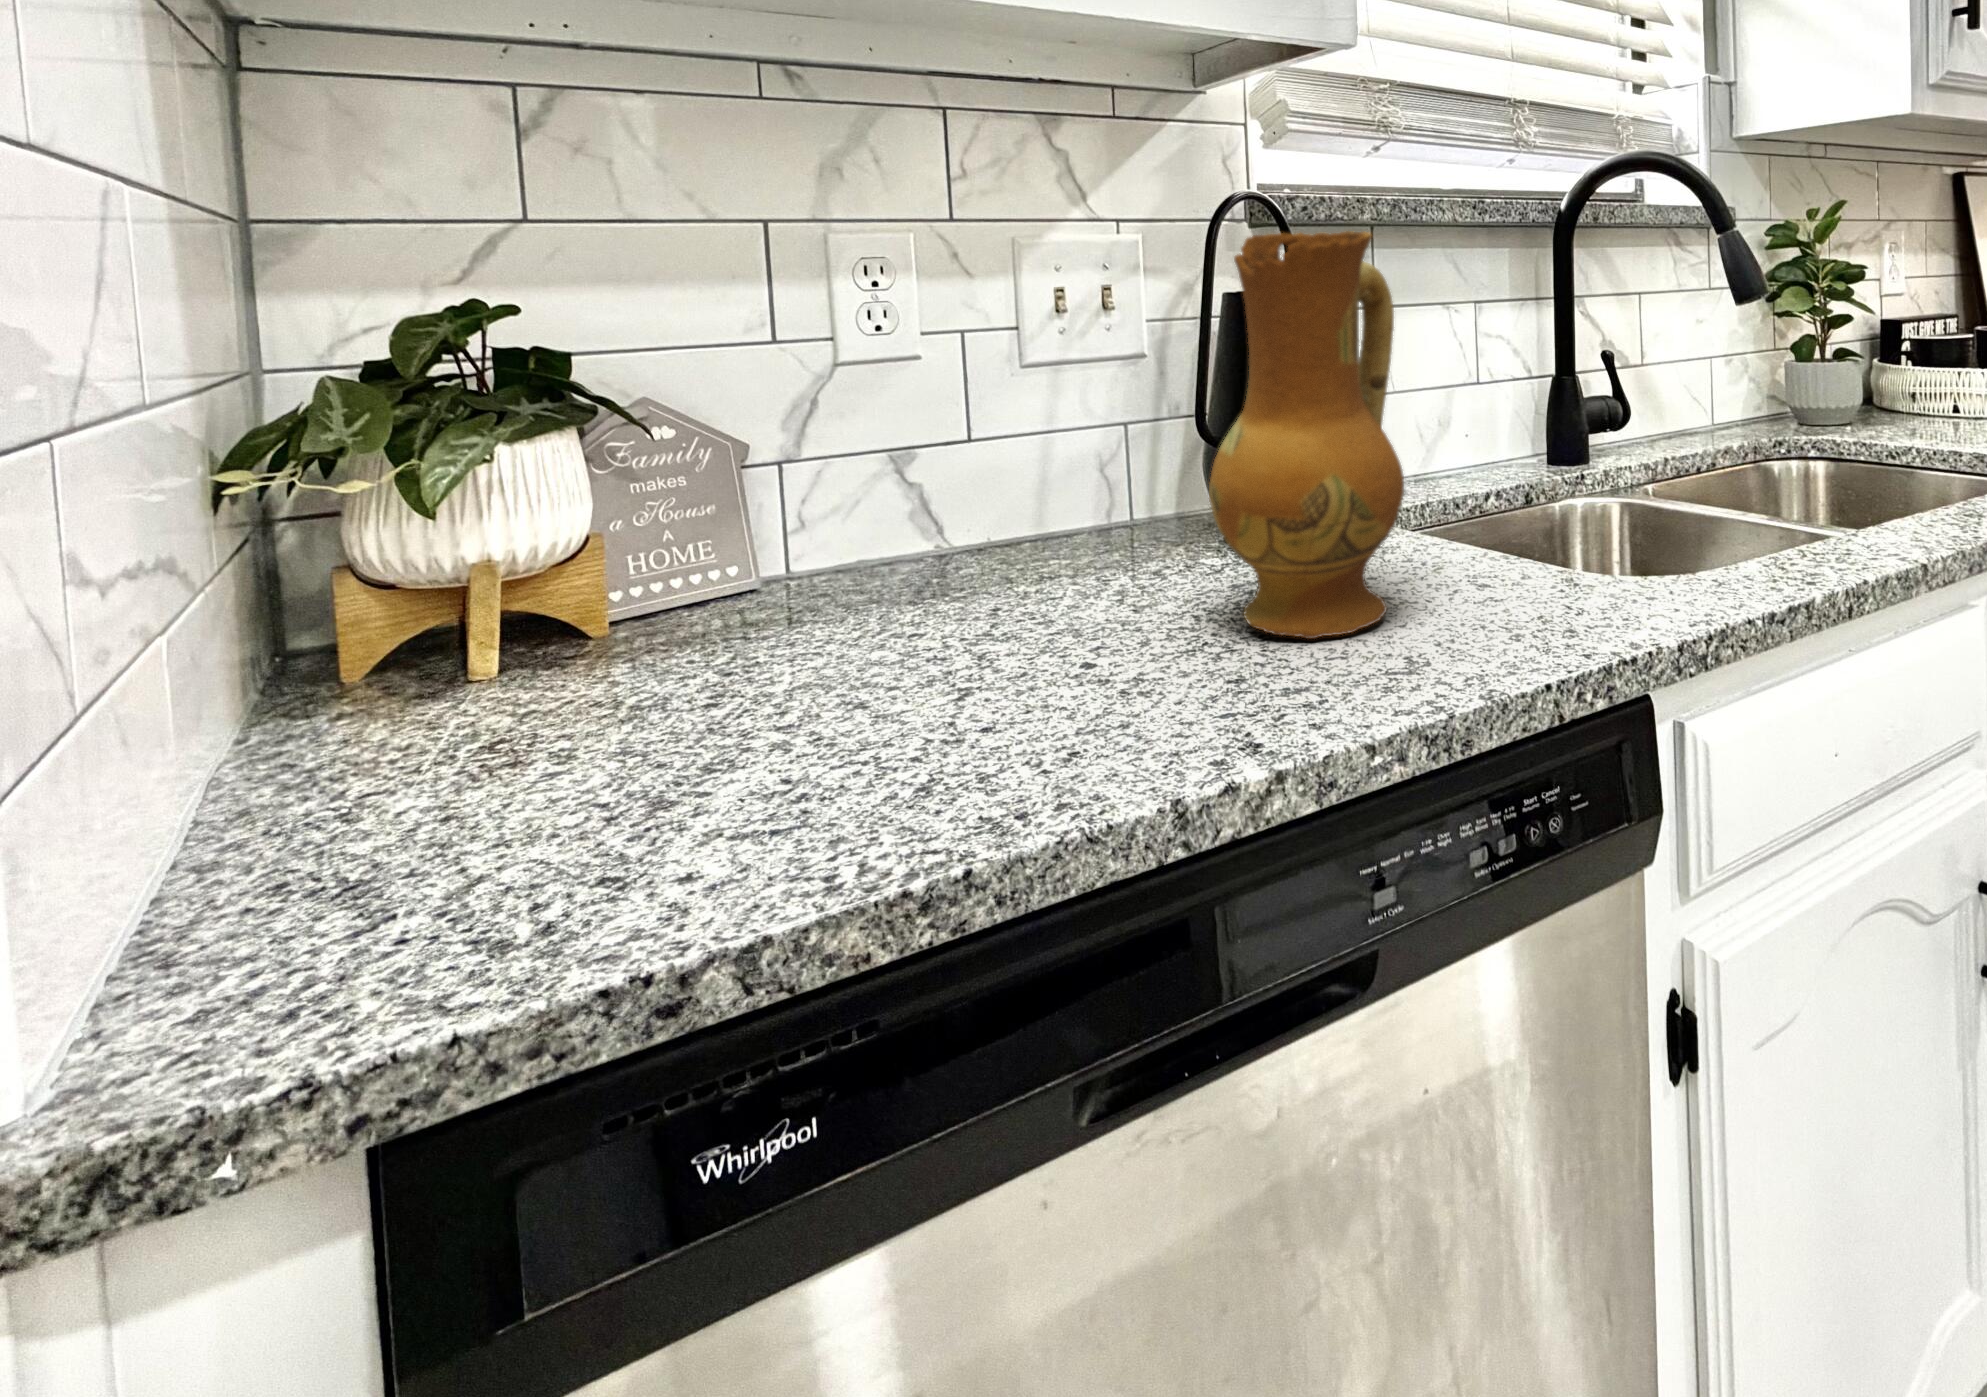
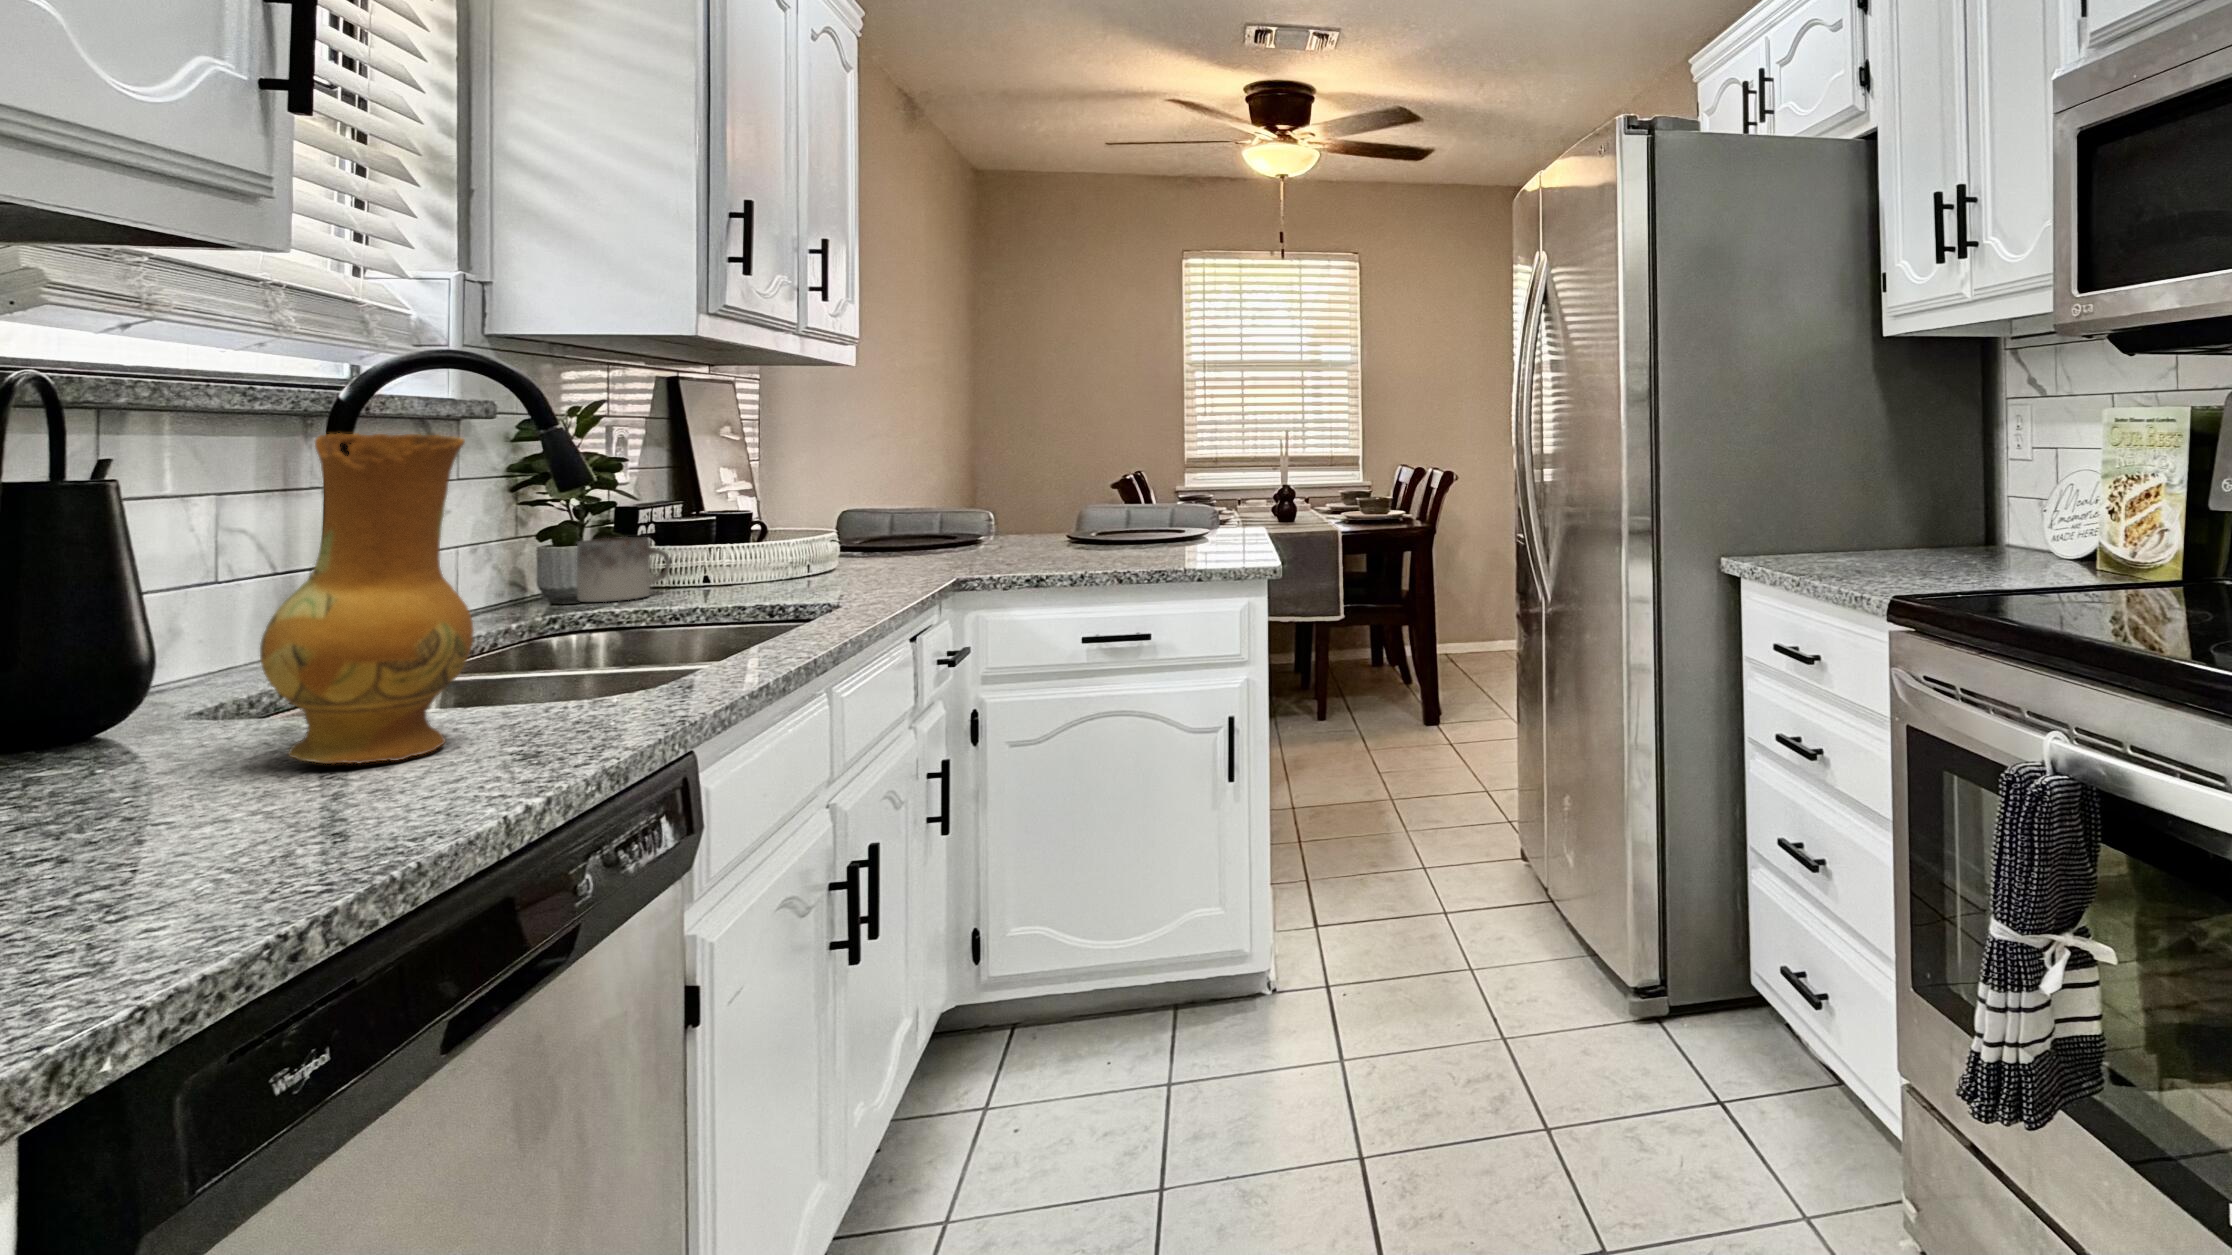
mug: none [1809,358,1904,431] -> present [577,537,671,602]

